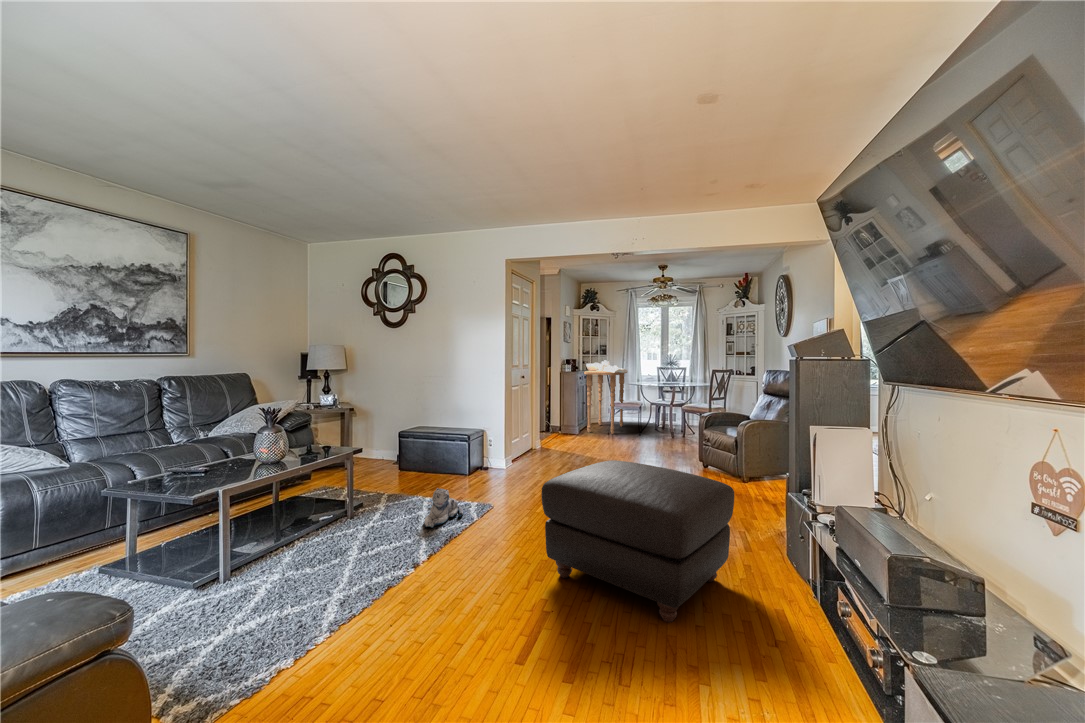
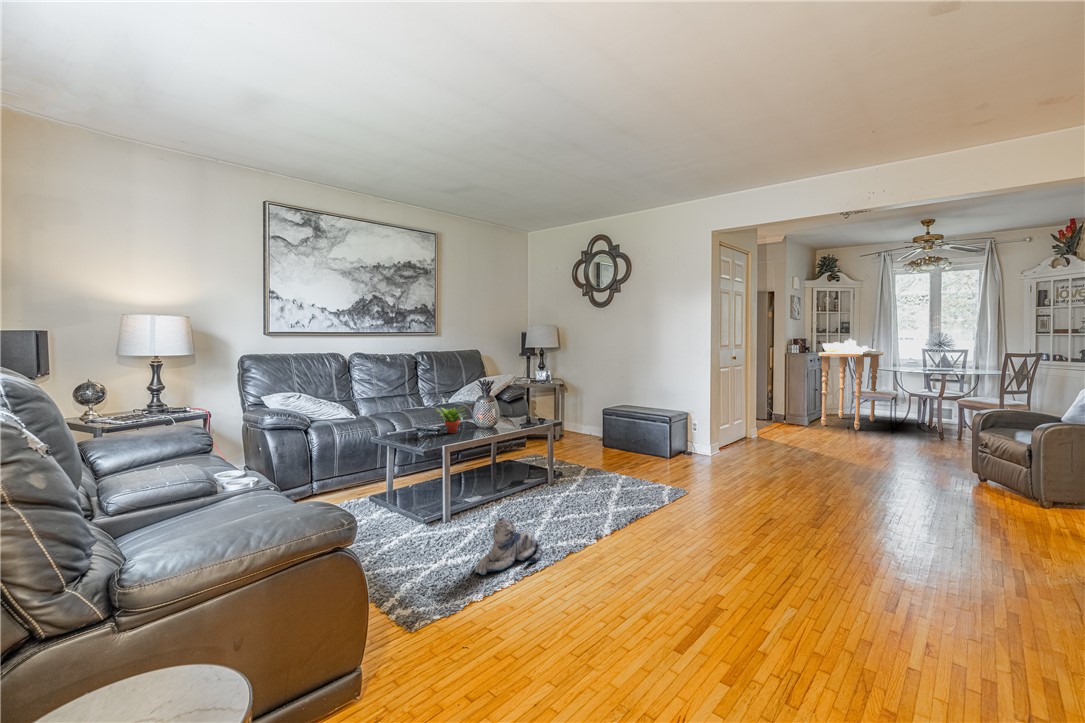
succulent plant: none [203,440,249,475] -> present [437,407,463,434]
ottoman: present [542,460,734,622] -> none [730,459,1024,671]
plush toy: present [424,488,463,527] -> present [475,518,542,575]

